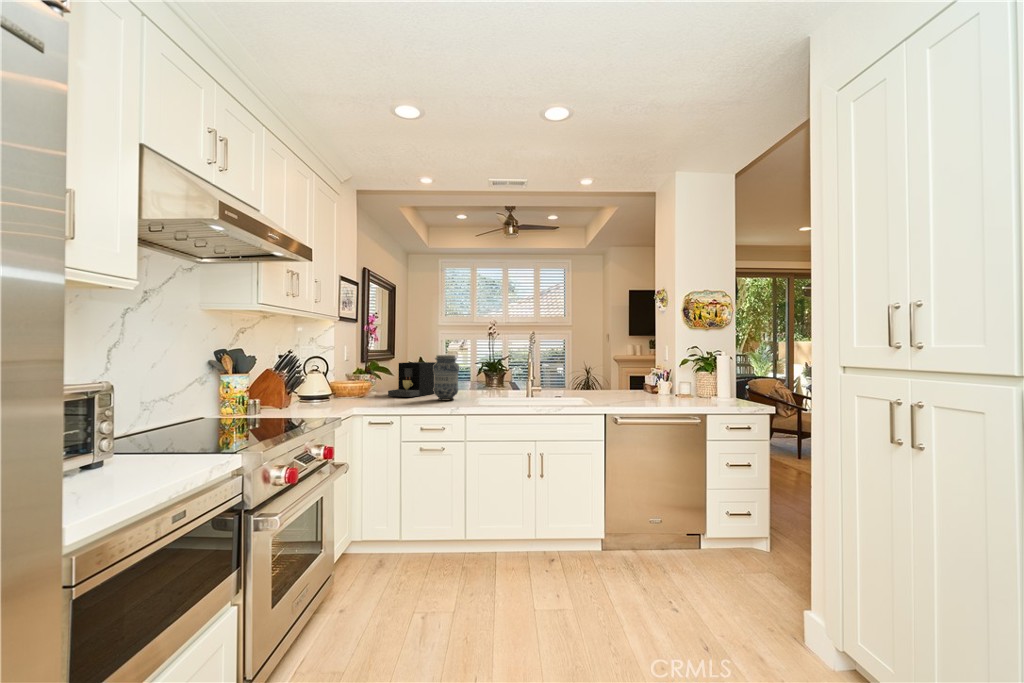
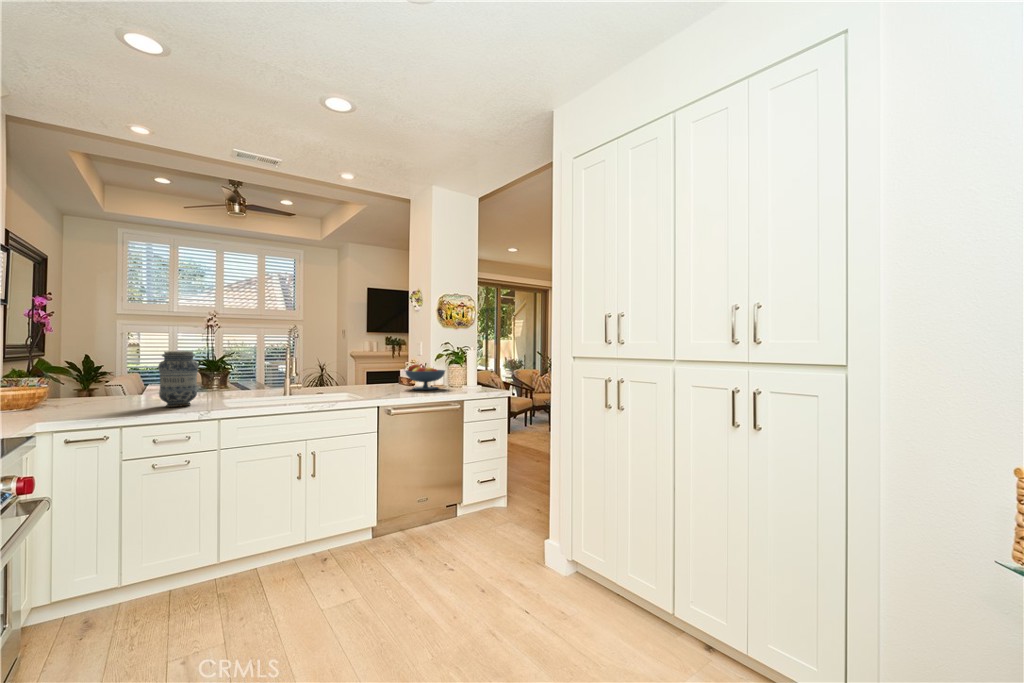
coffee maker: present [388,362,436,397] -> none [76,361,152,407]
fruit bowl: none [645,370,692,400] -> present [405,364,445,390]

